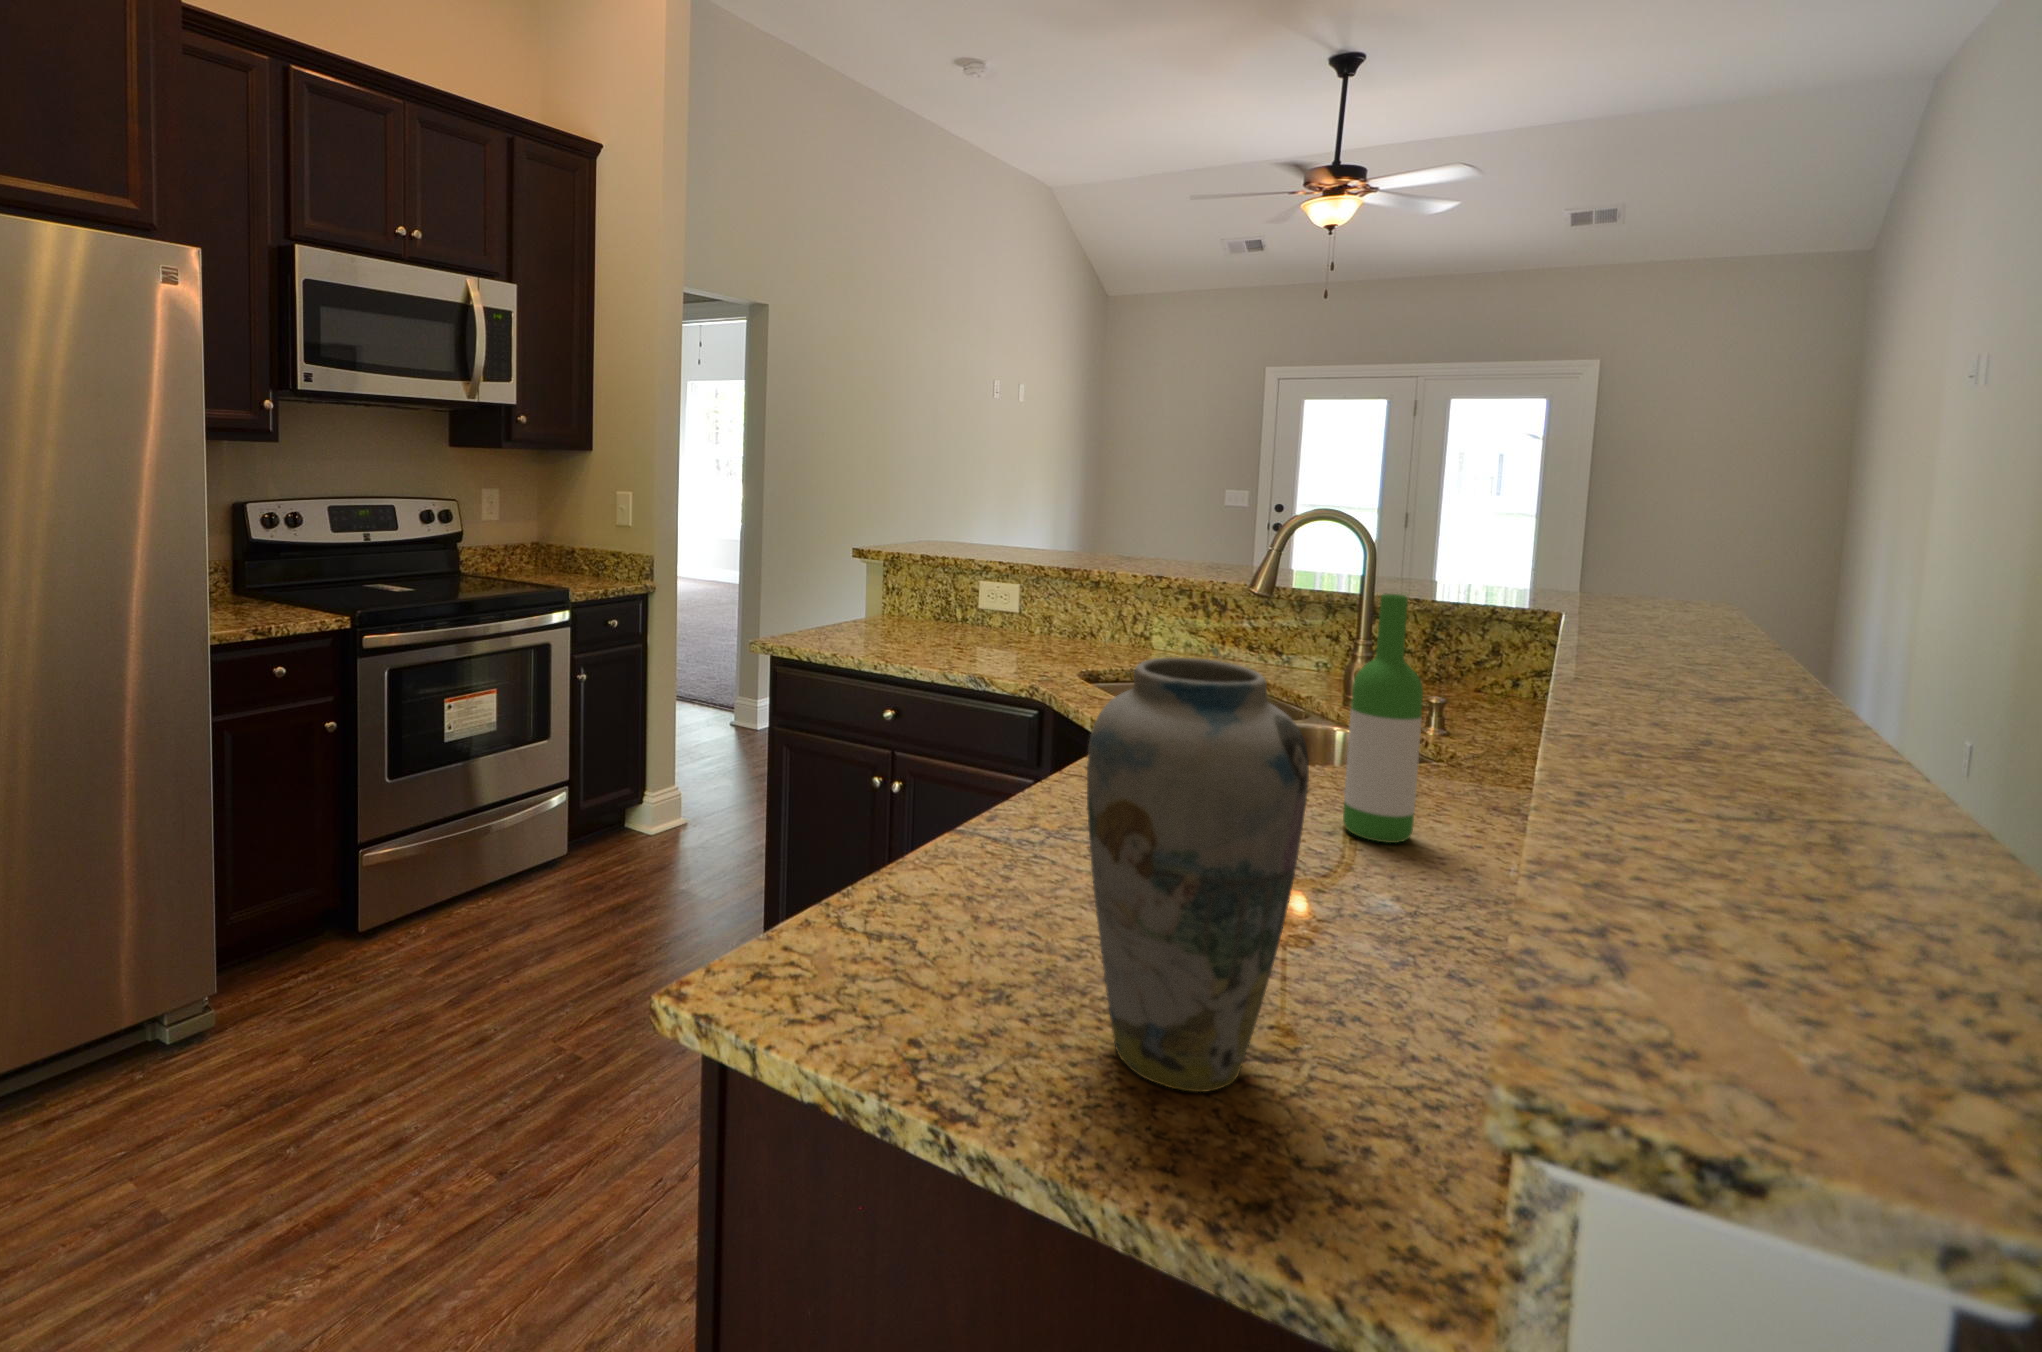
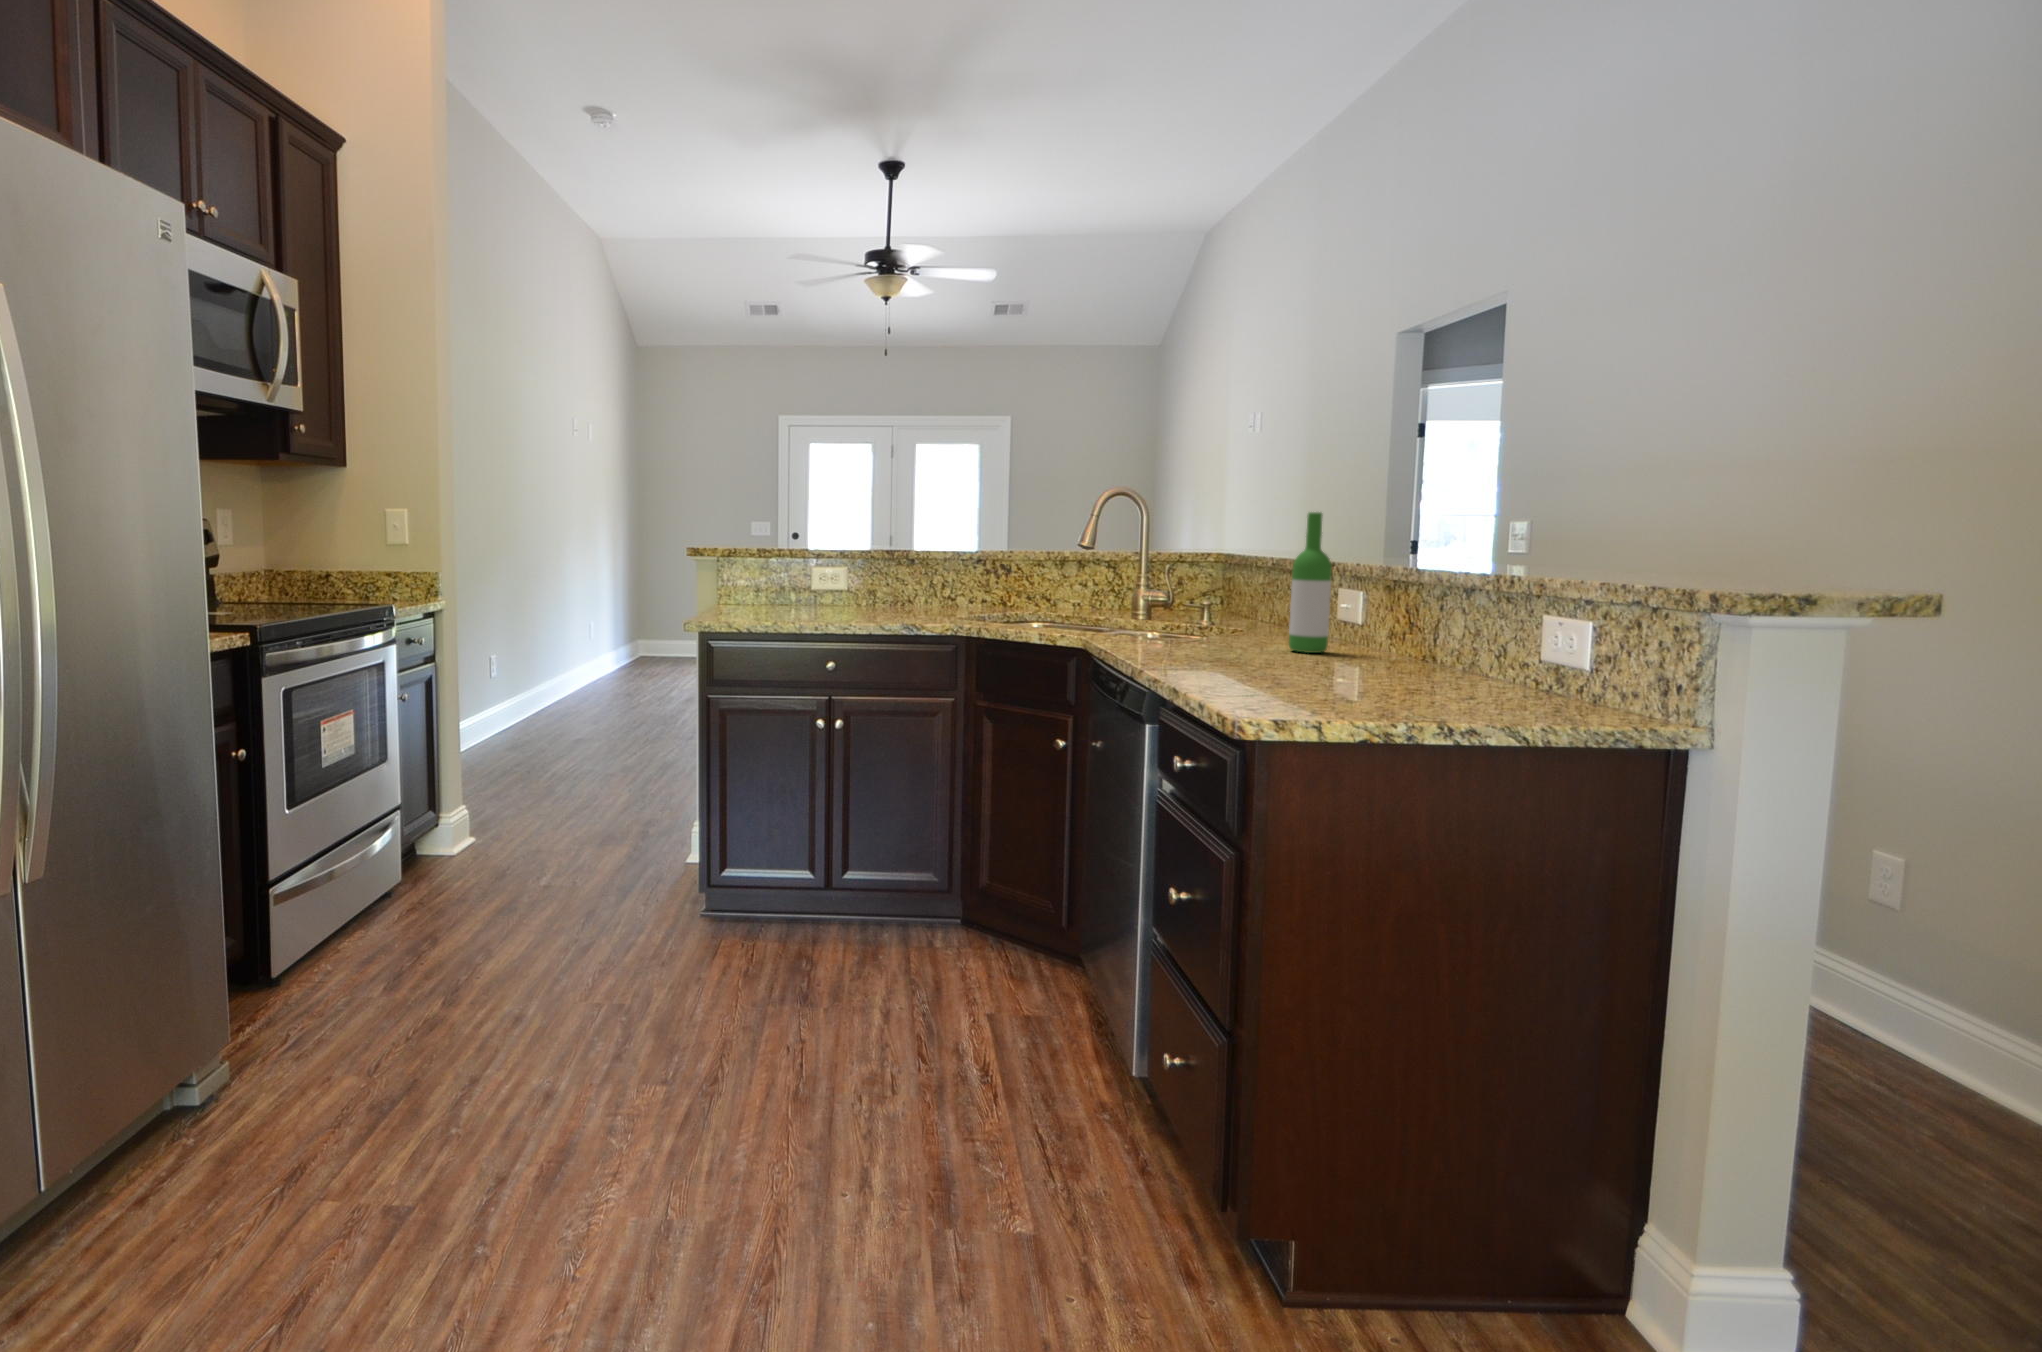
vase: present [1087,658,1309,1092] -> none [1409,507,1526,705]

